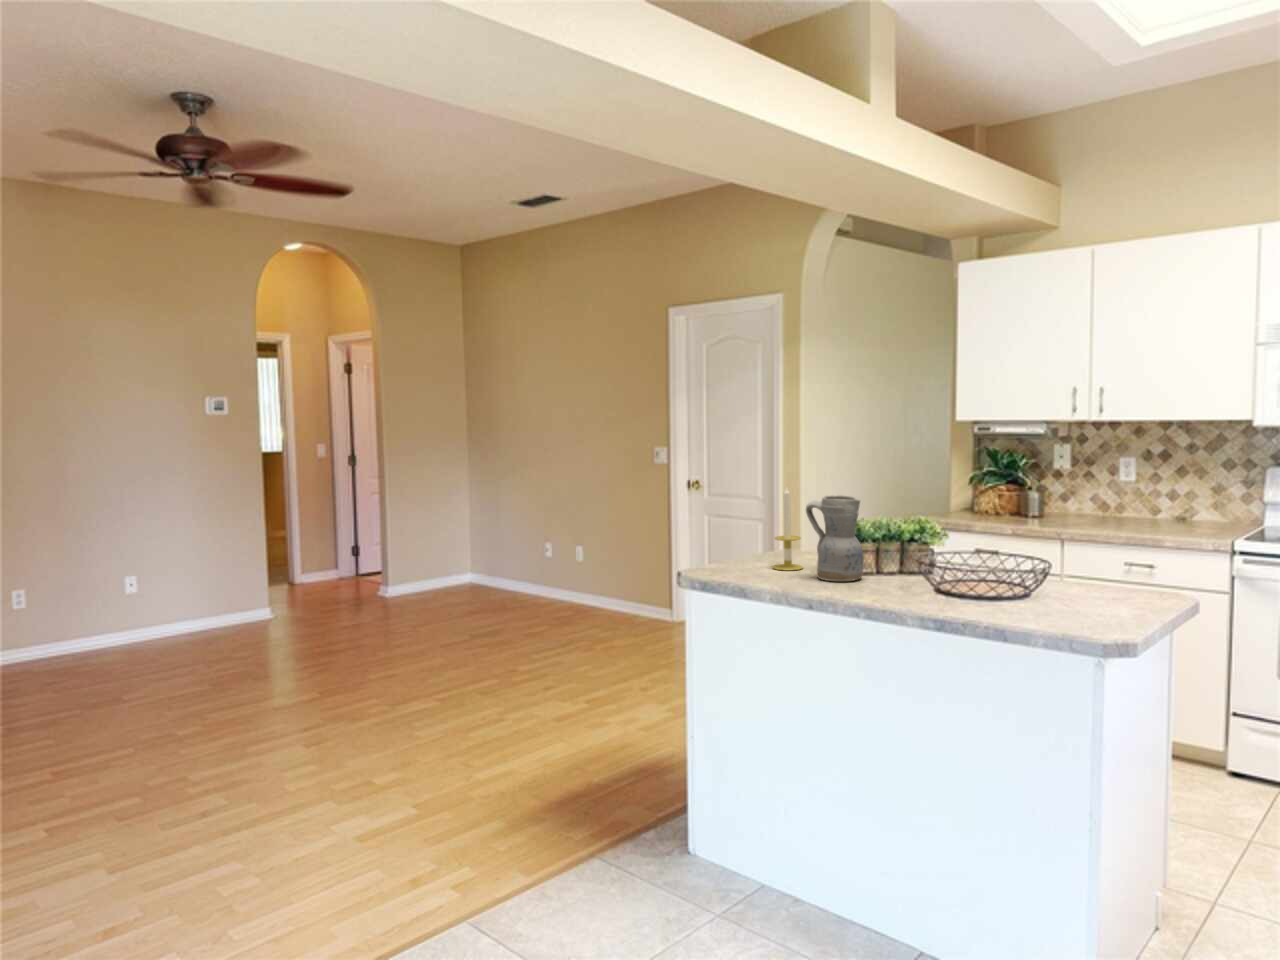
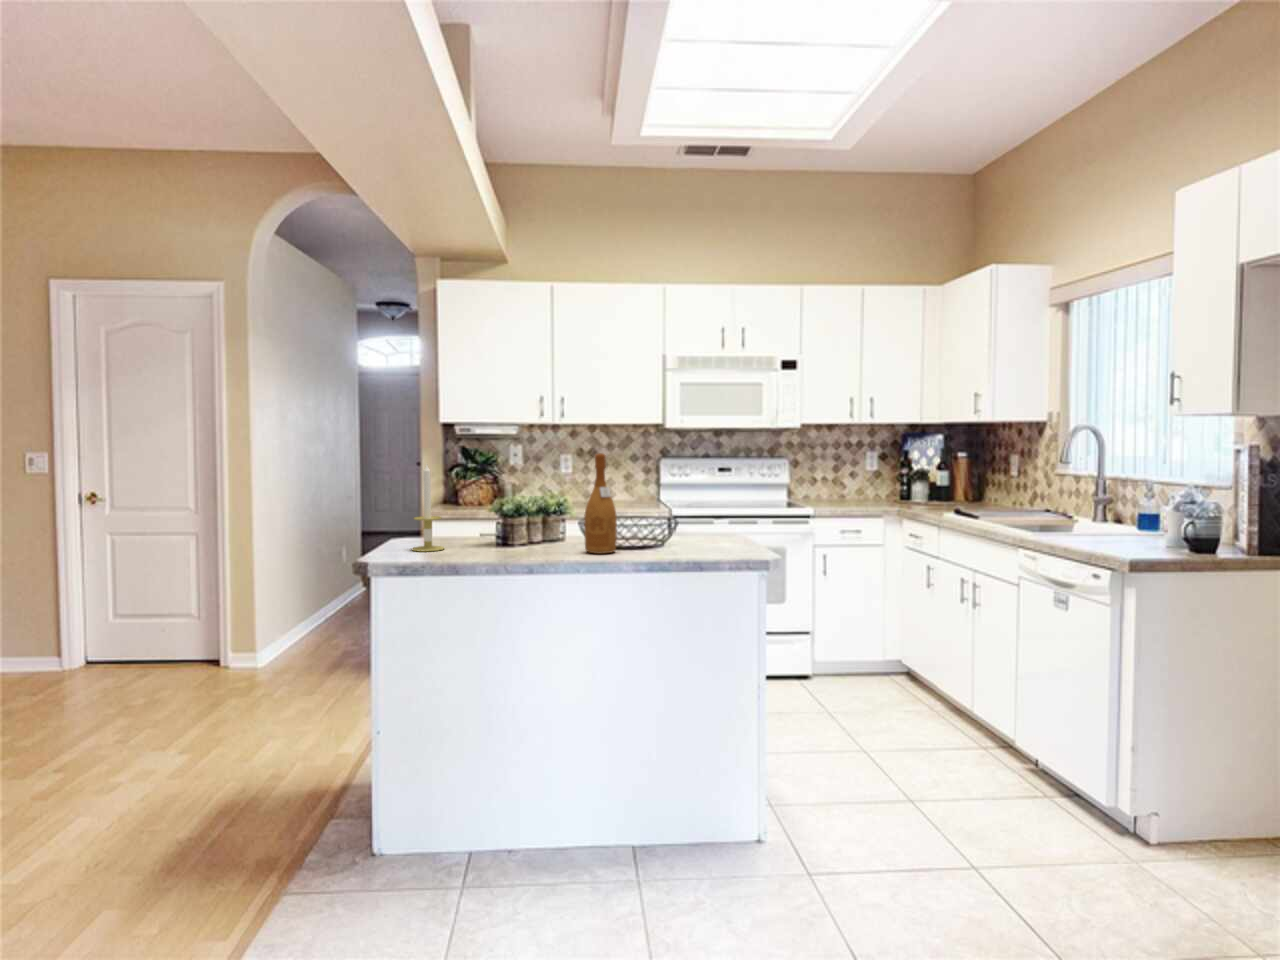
wine bottle: none [908,485,945,596] -> present [584,453,617,554]
ceramic pitcher: present [806,495,863,581] -> none [467,469,524,553]

